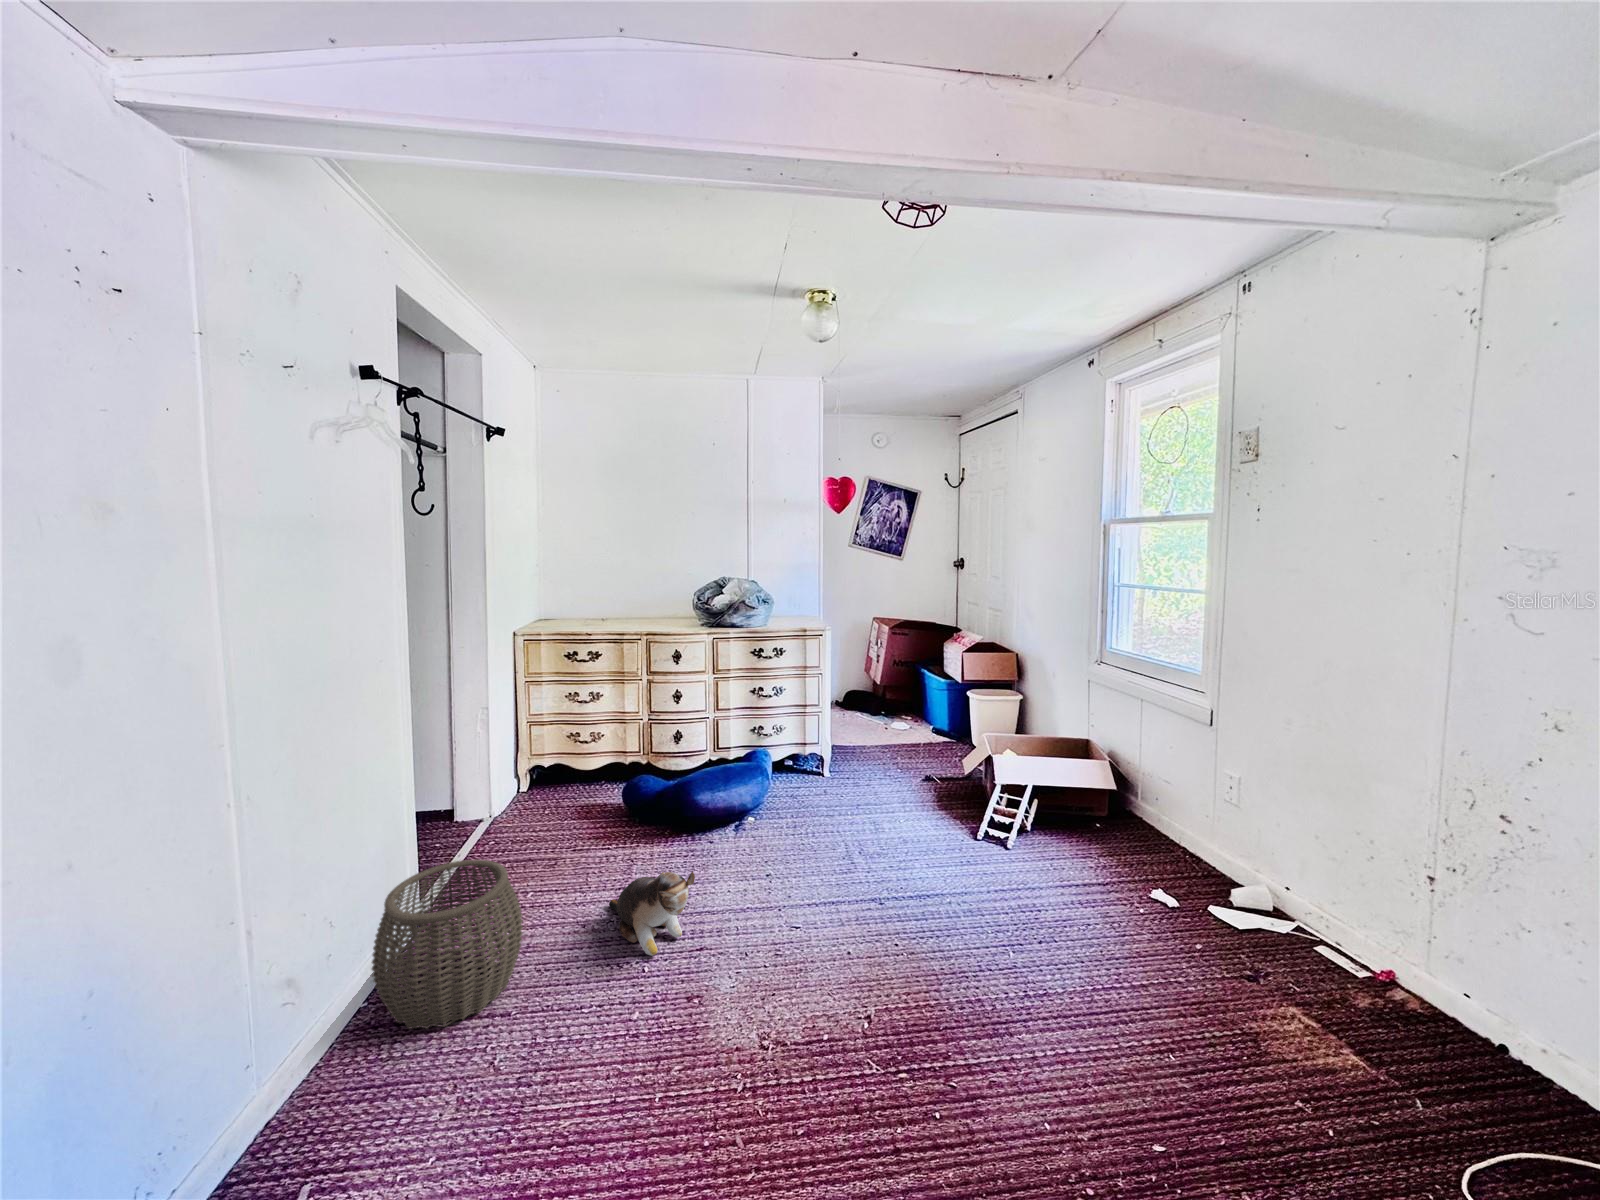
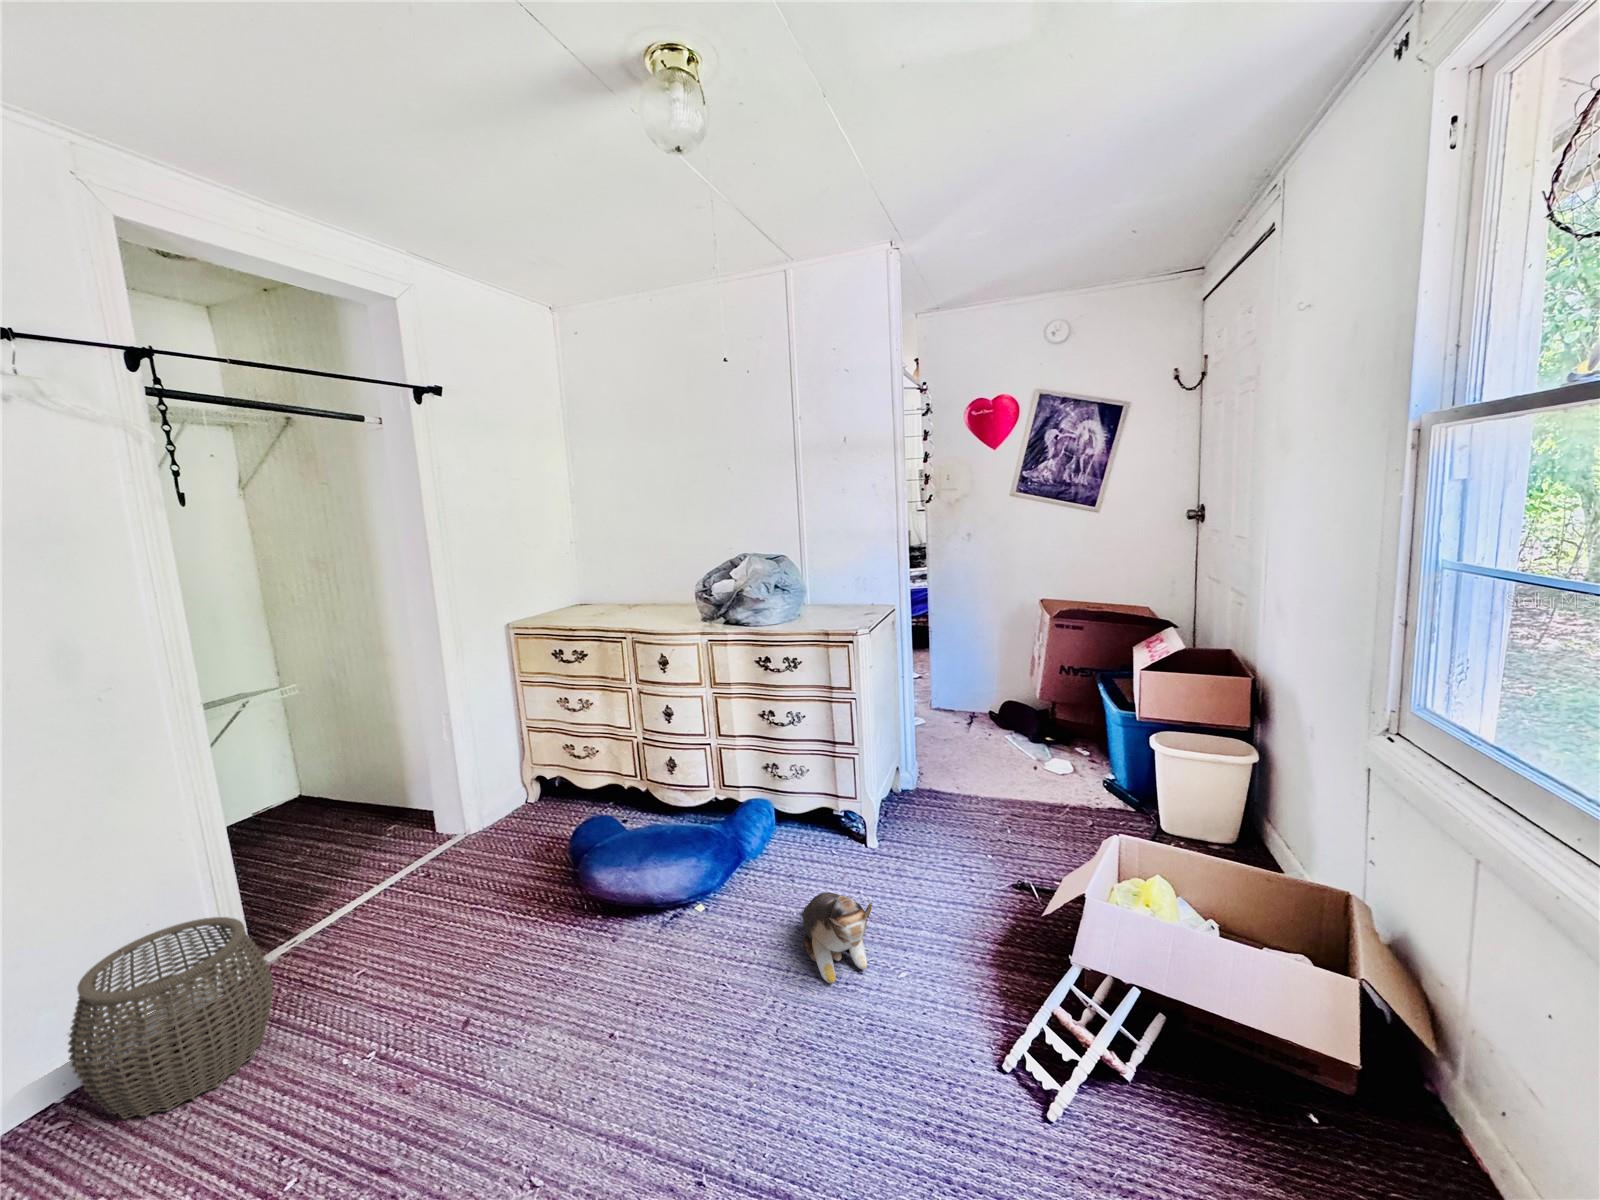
plush toy: present [609,872,695,956] -> present [803,892,872,983]

